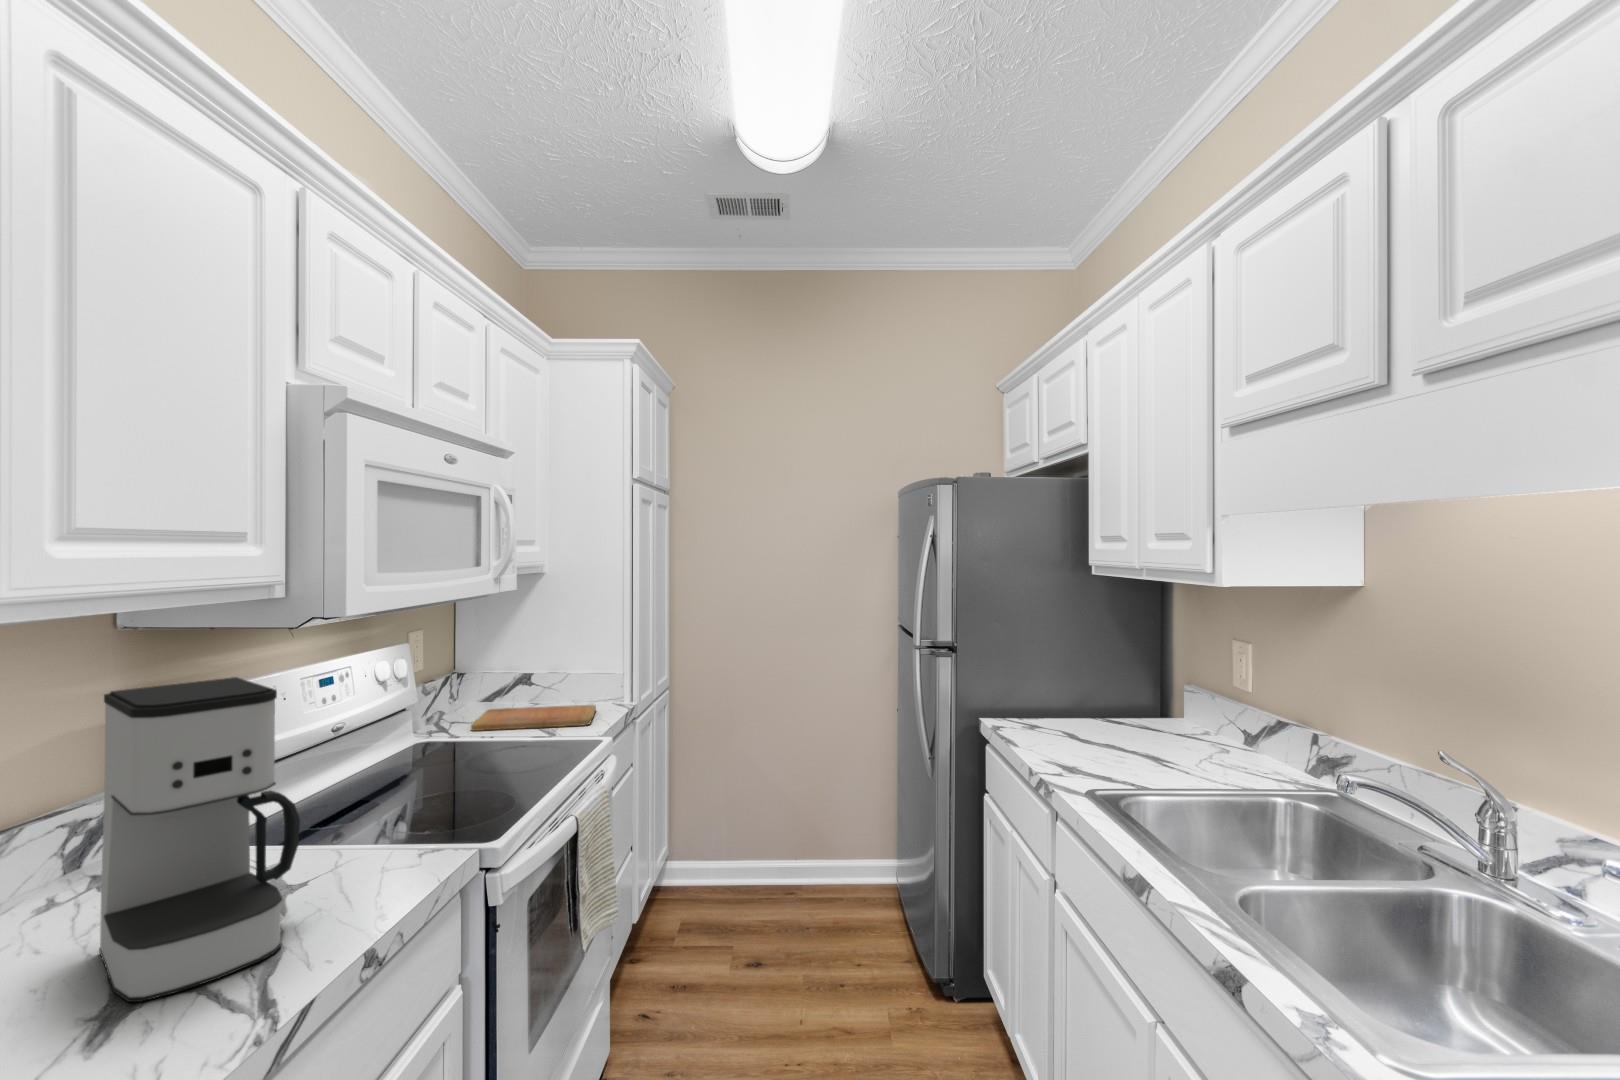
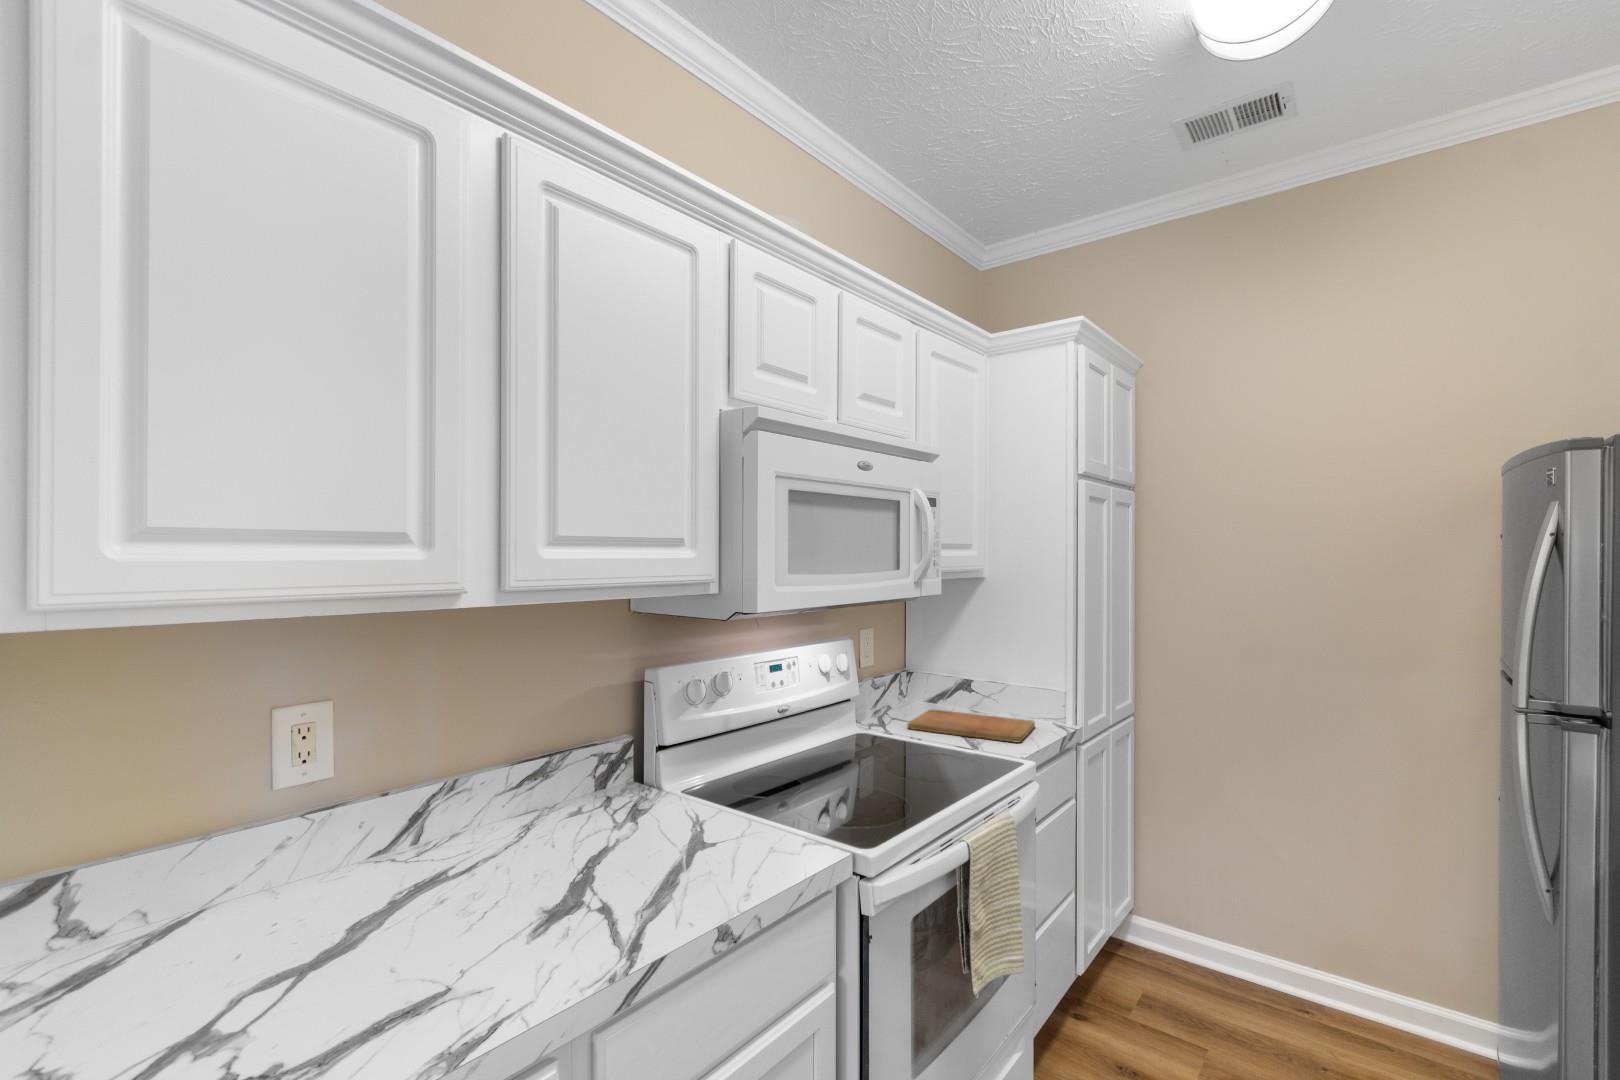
coffee maker: present [99,677,300,1002] -> none [567,661,694,911]

